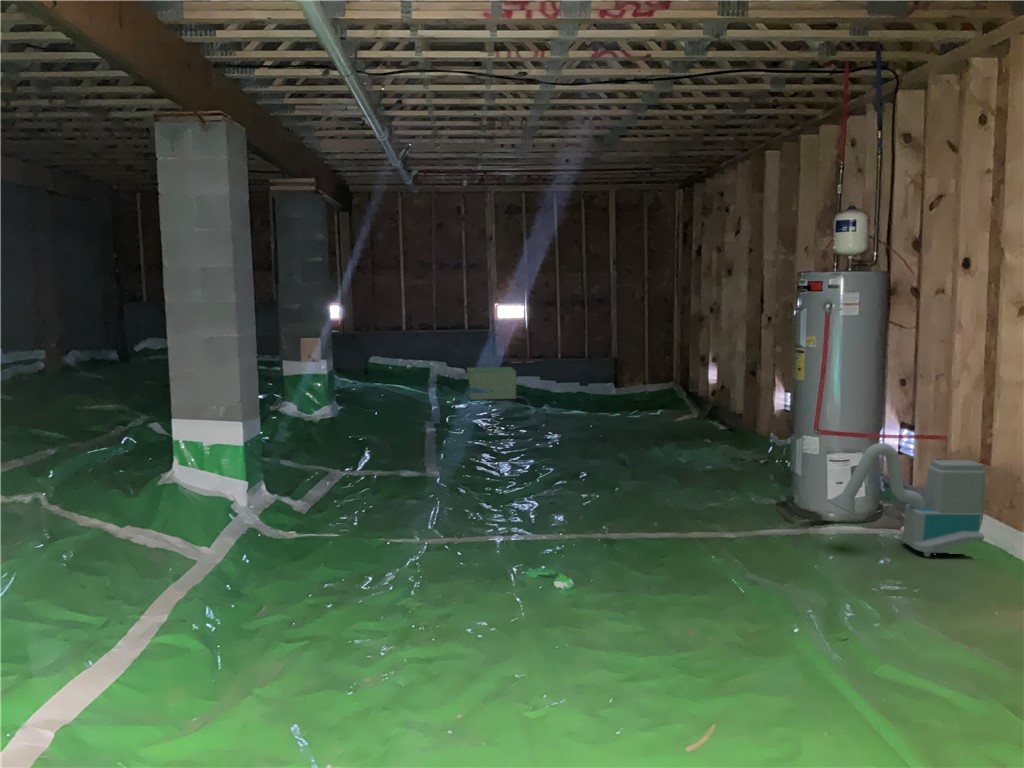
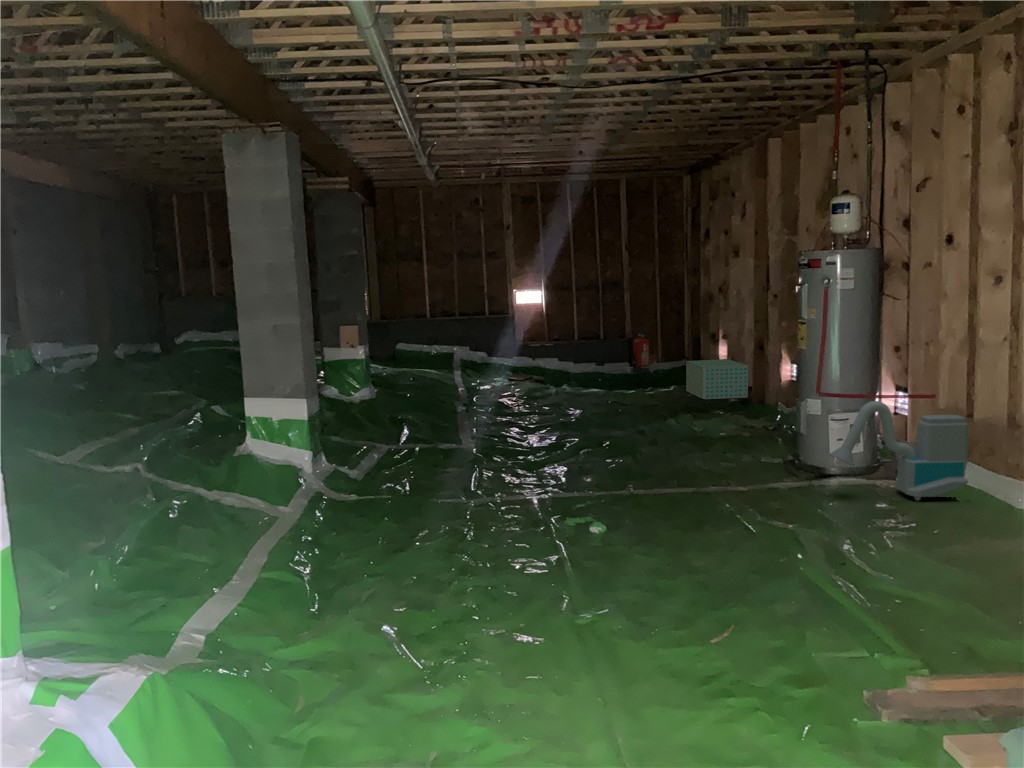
fire extinguisher: none [615,347,635,394] -> present [630,327,649,372]
storage box: present [467,367,516,400] -> present [686,359,748,399]

